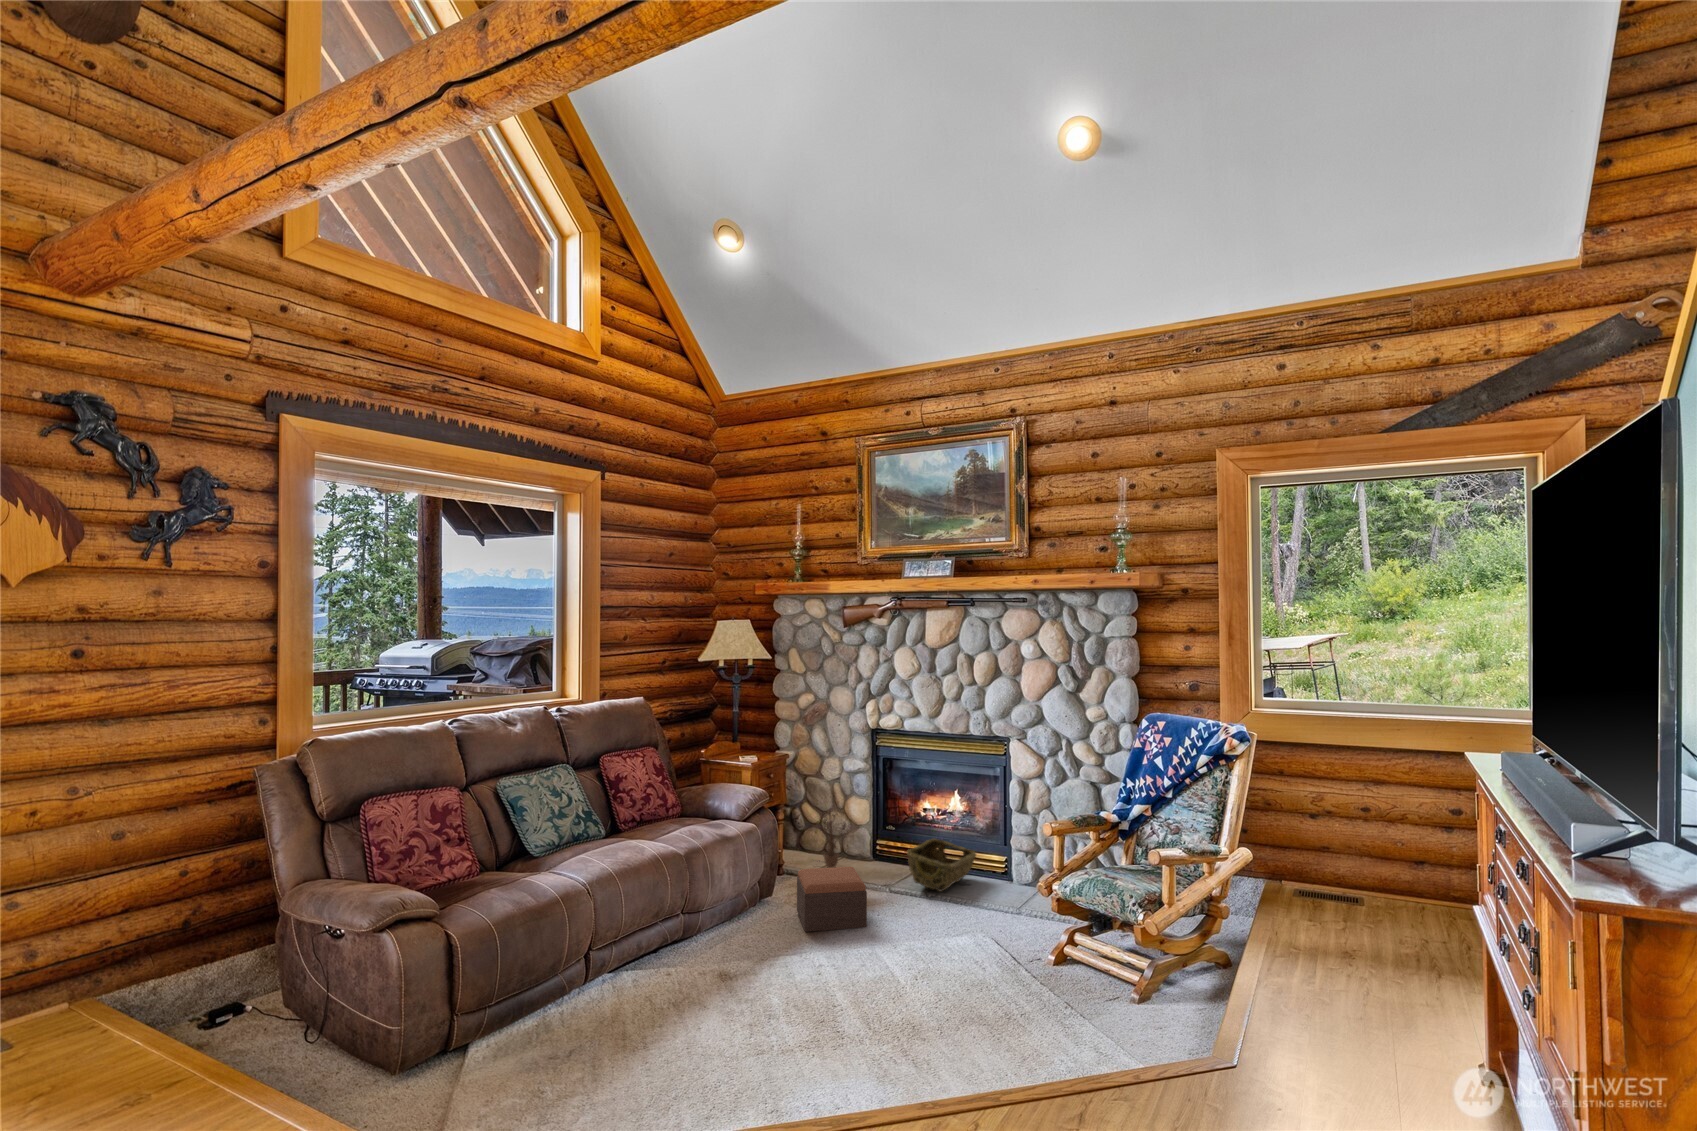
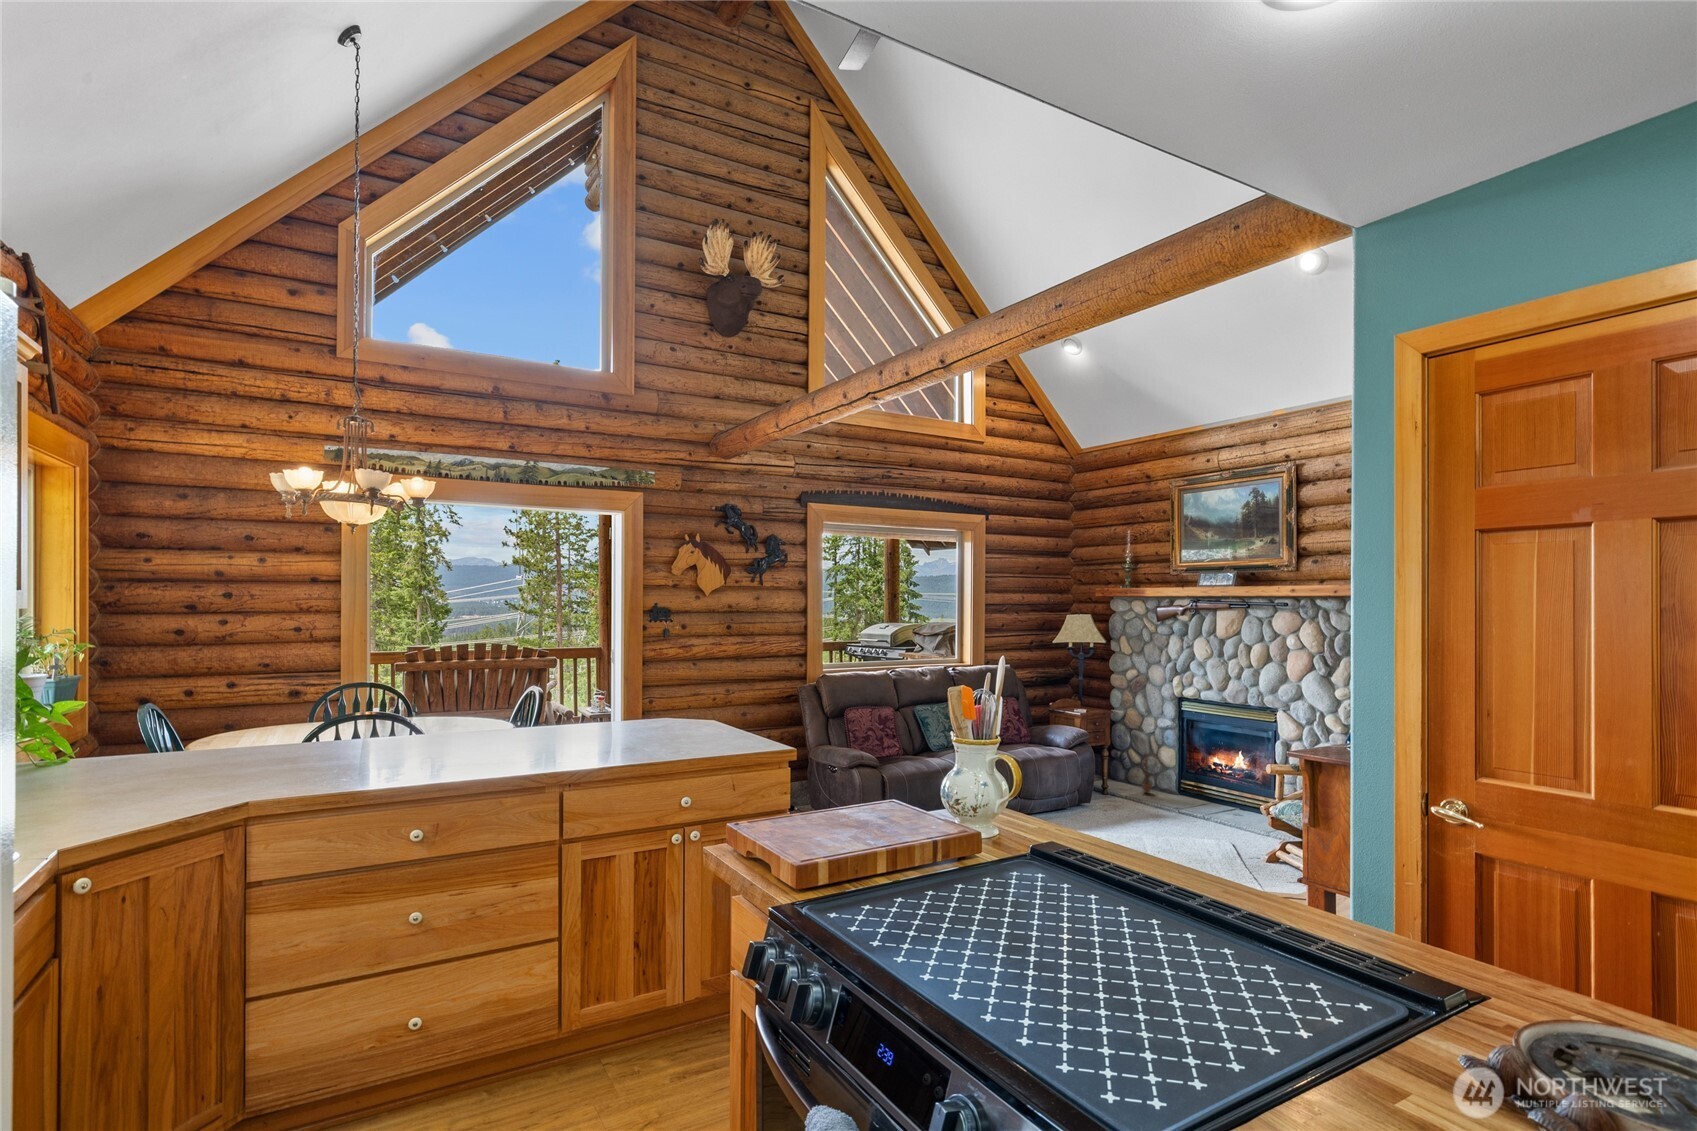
woven basket: present [907,839,976,892] -> none [1193,779,1254,815]
footstool: present [797,867,867,932] -> none [1104,783,1148,826]

